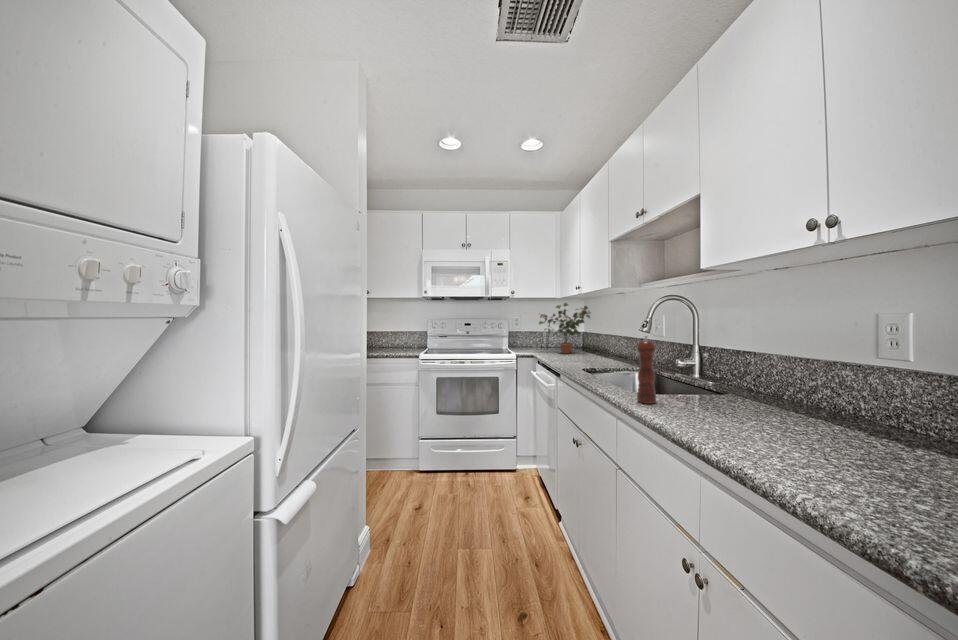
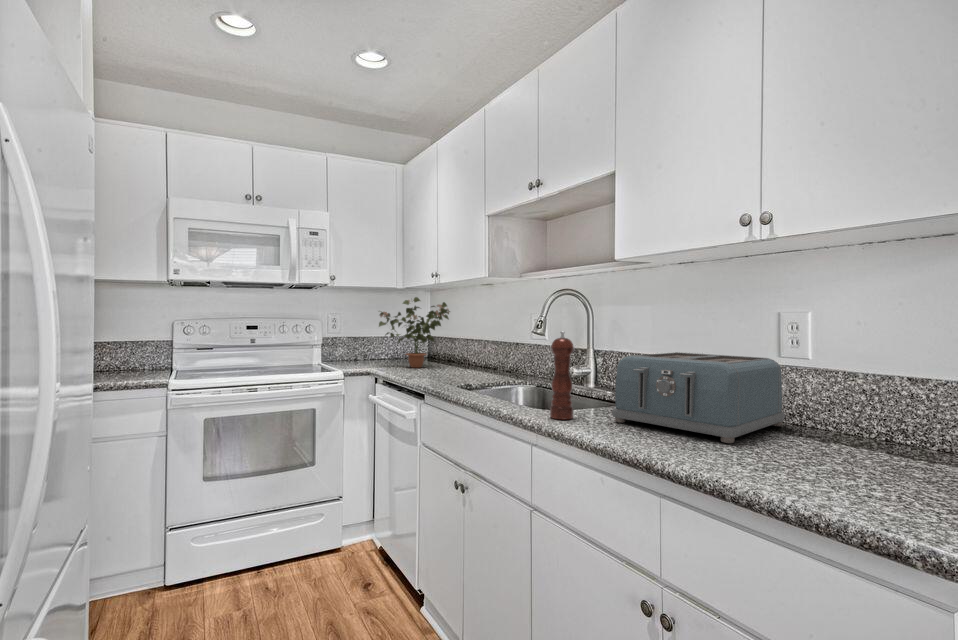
toaster: none [689,352,876,438] -> present [612,352,785,443]

